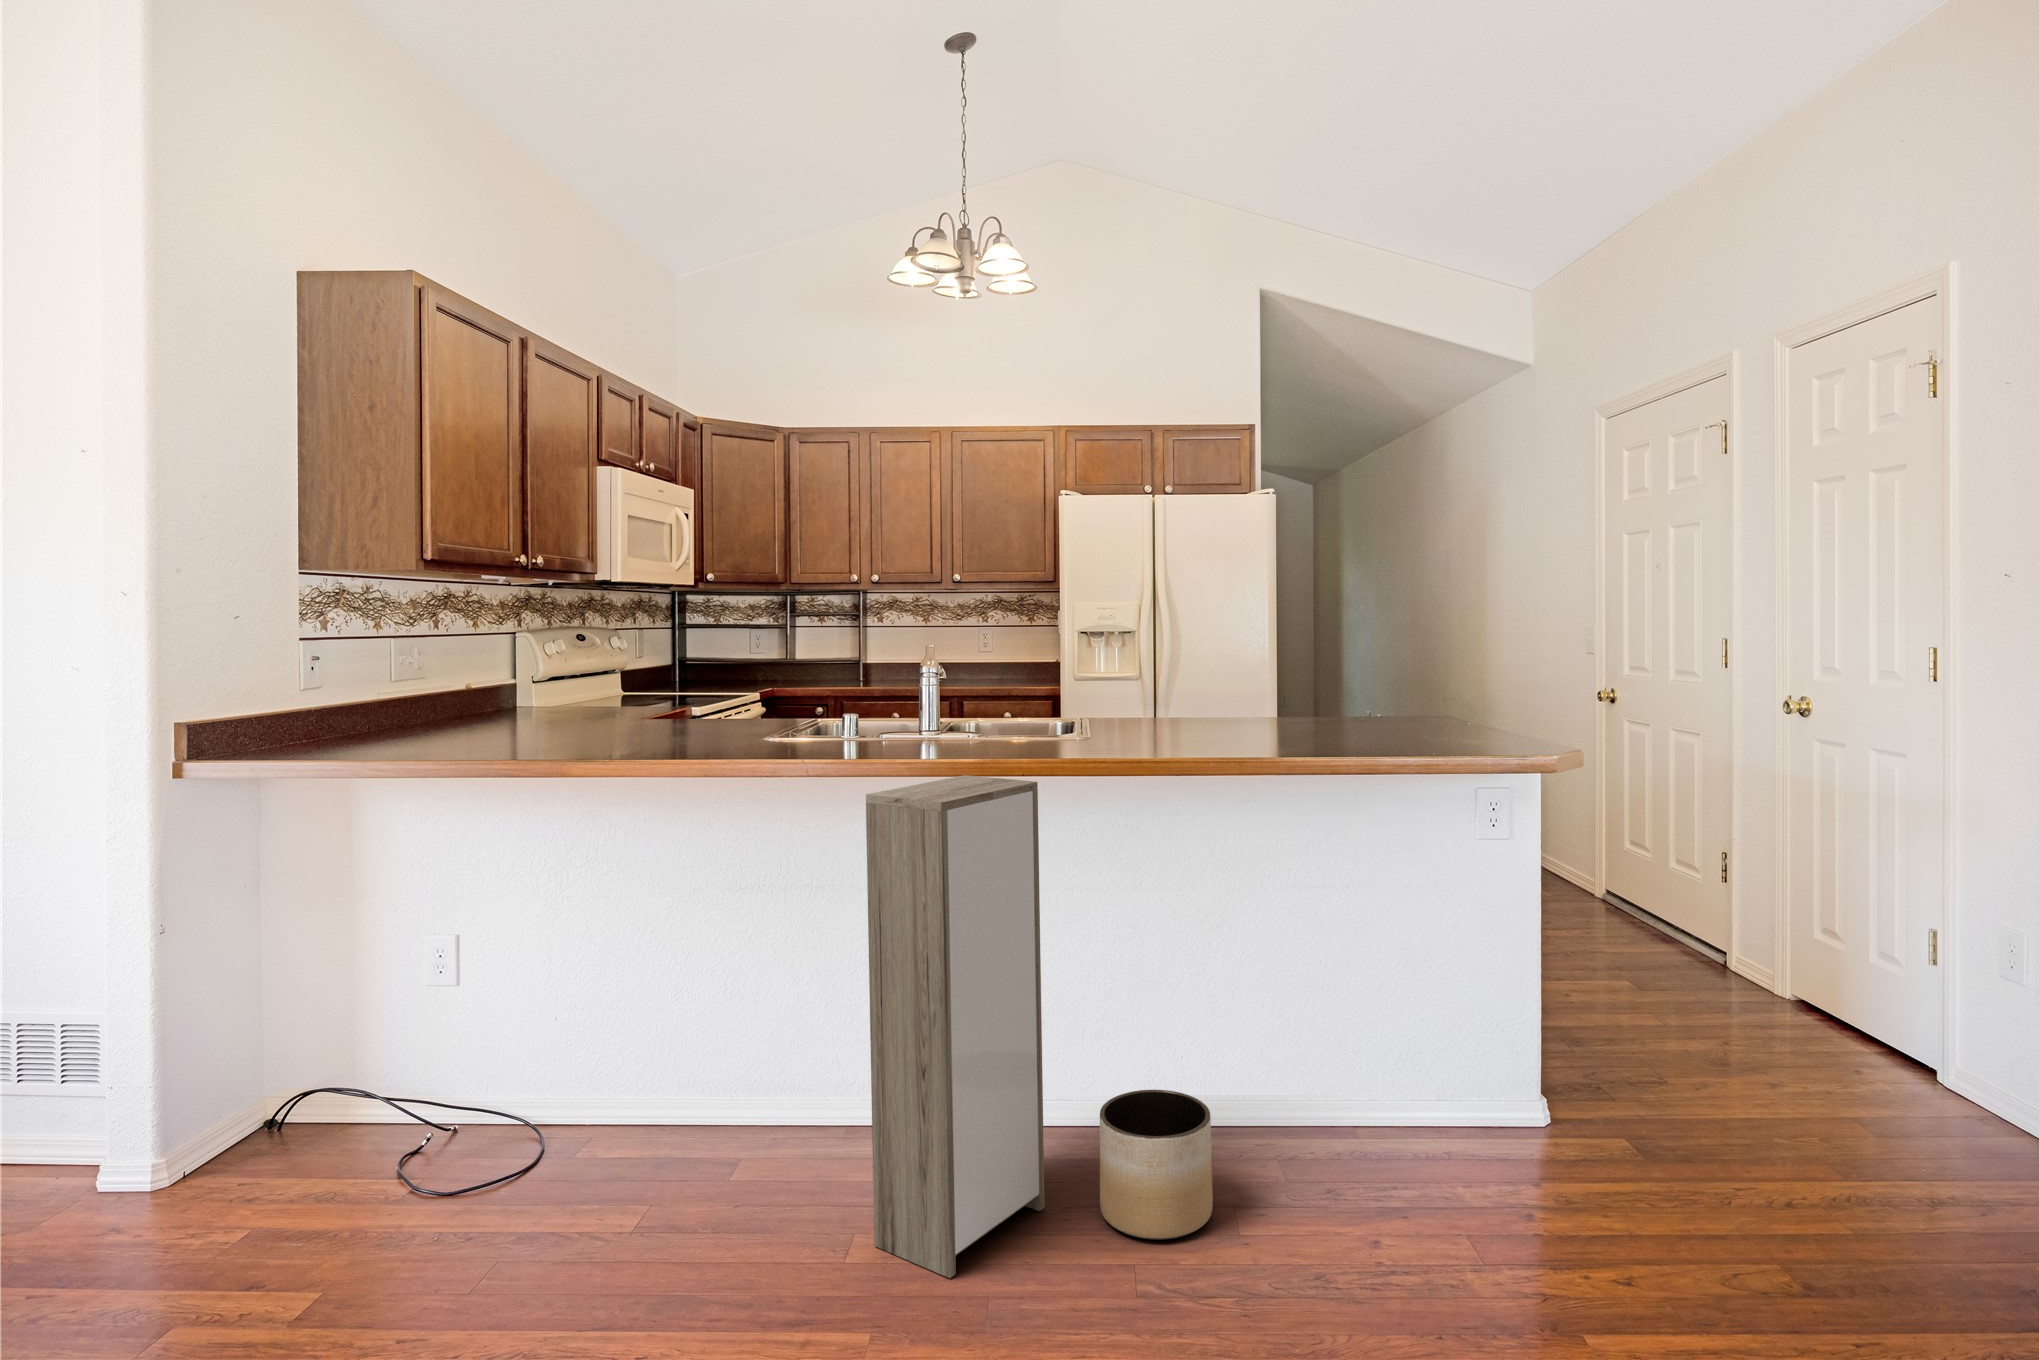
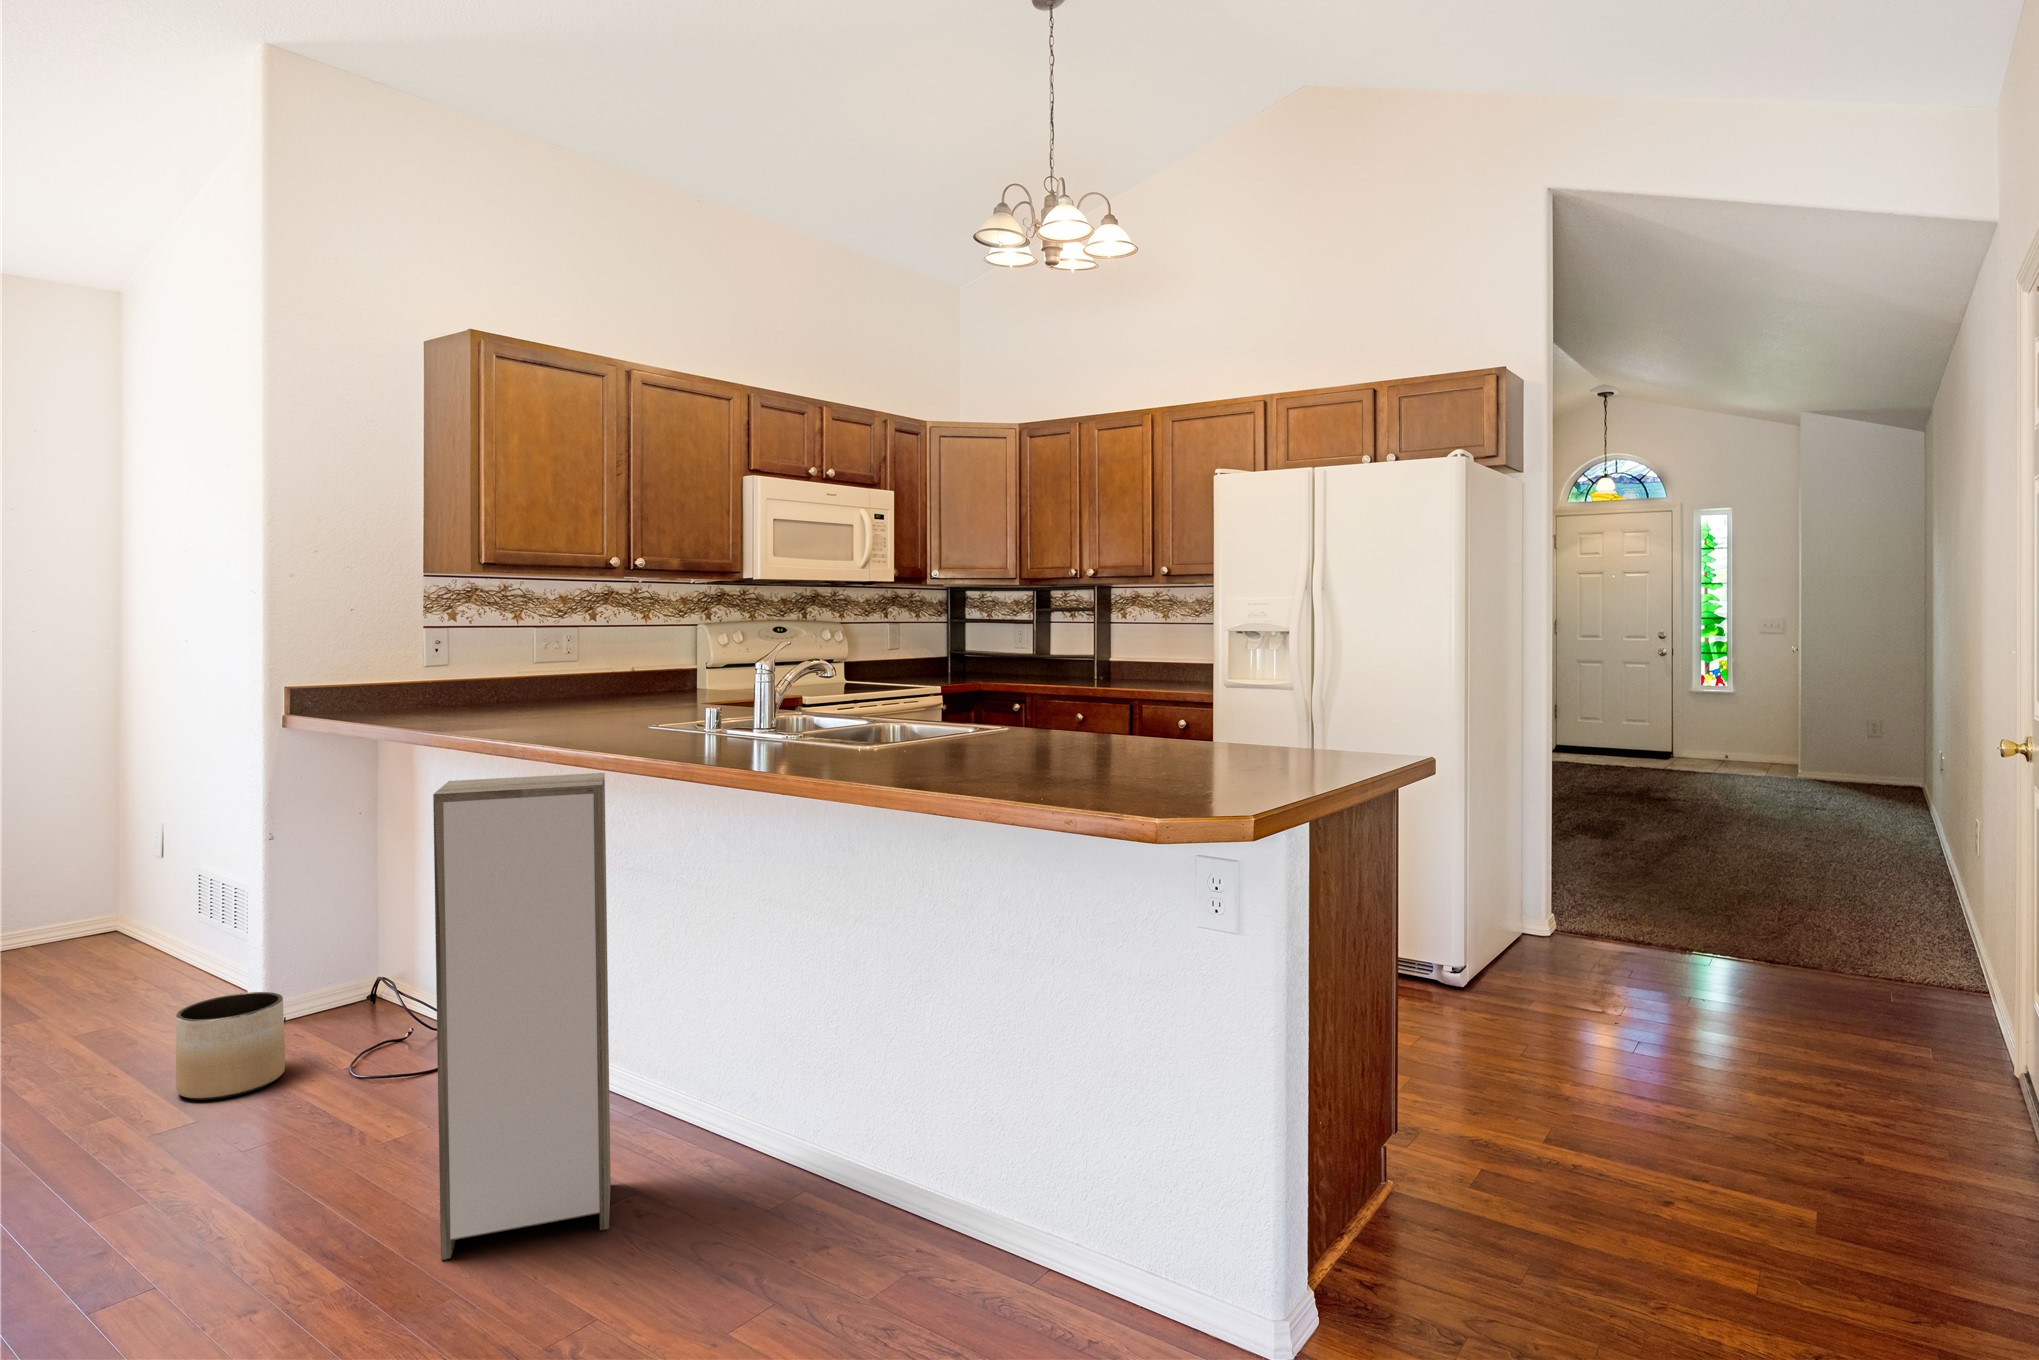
planter: present [1100,1090,1213,1240] -> present [176,992,285,1100]

